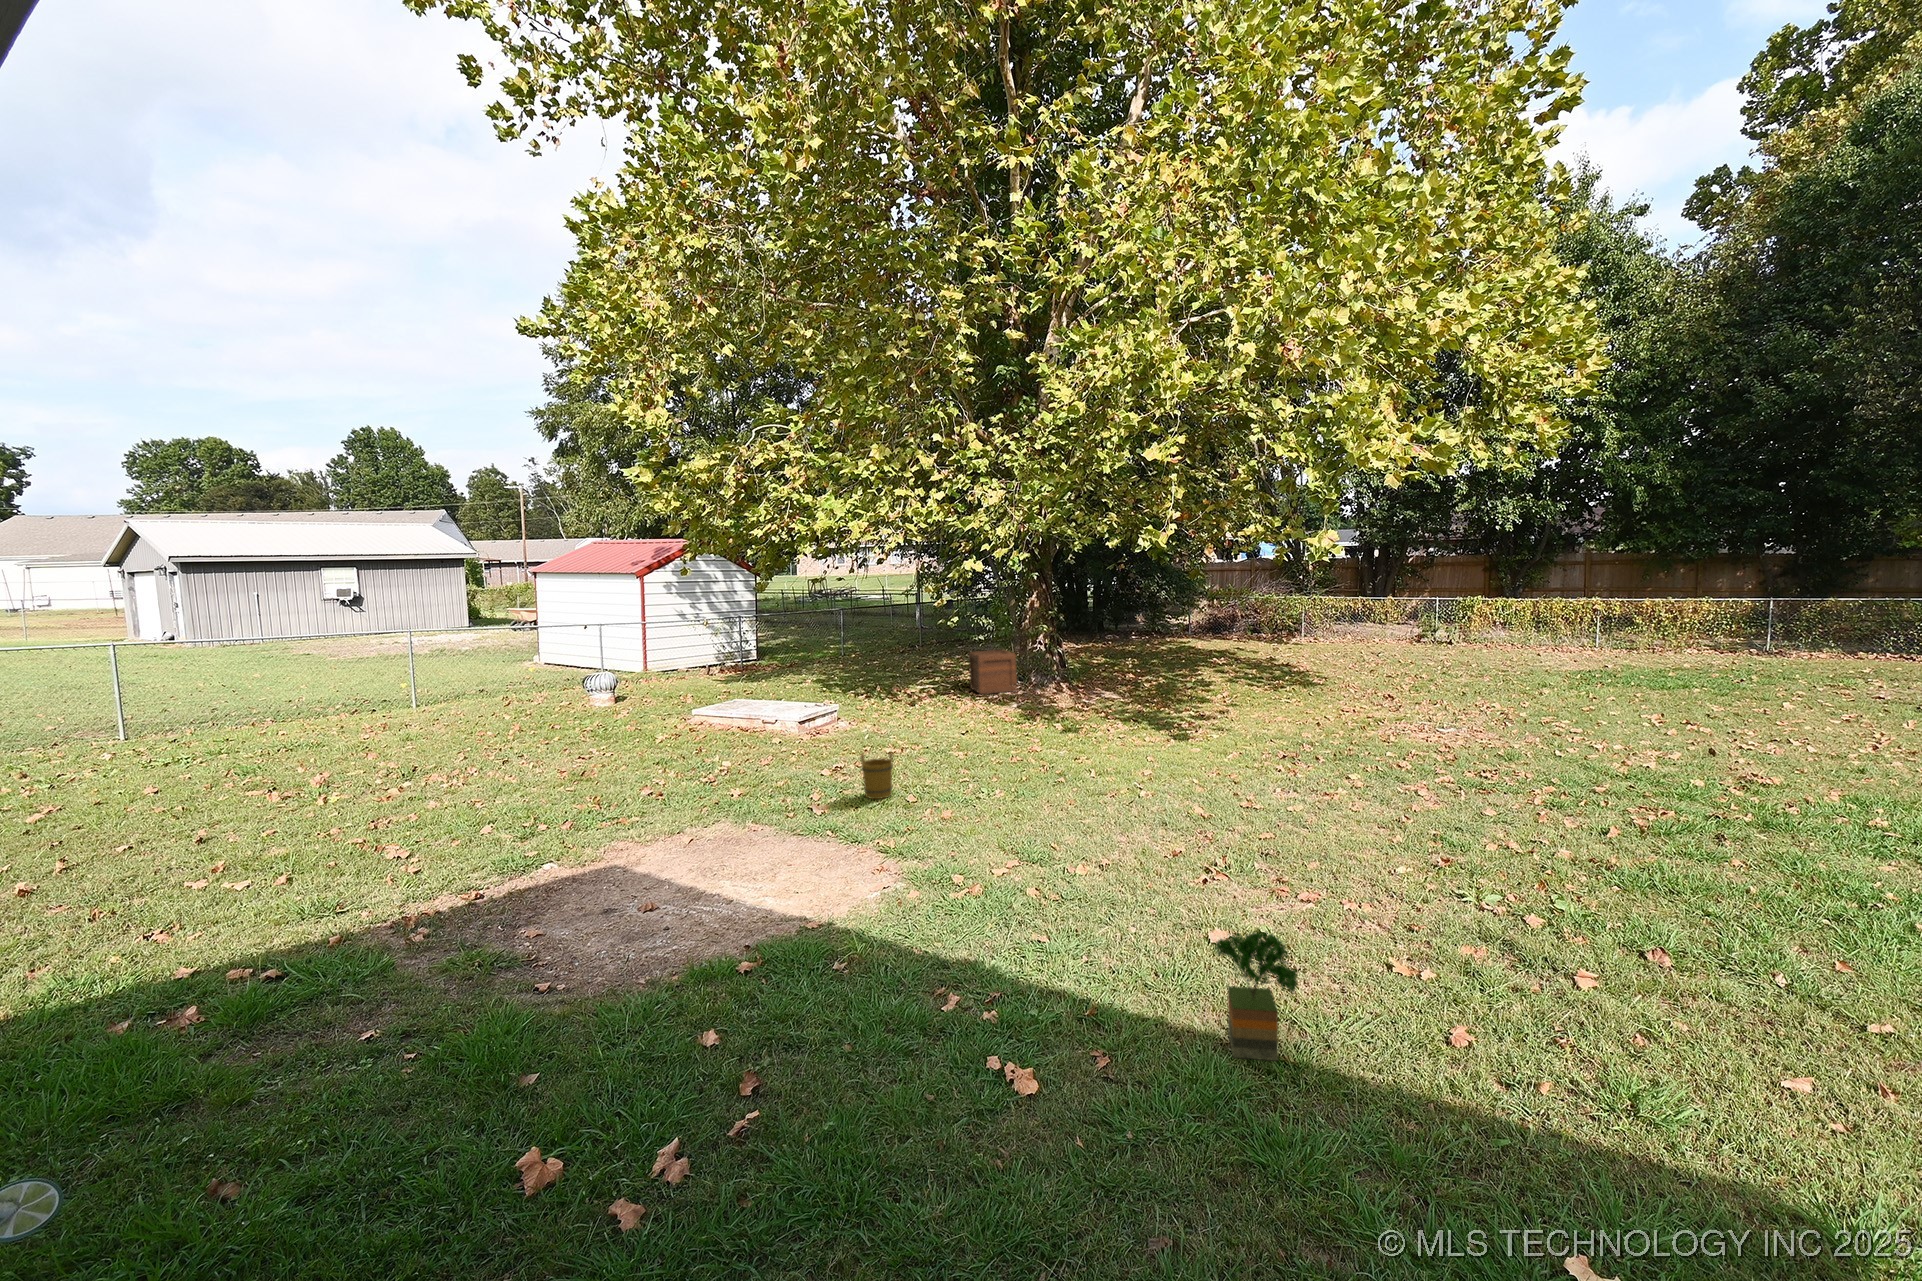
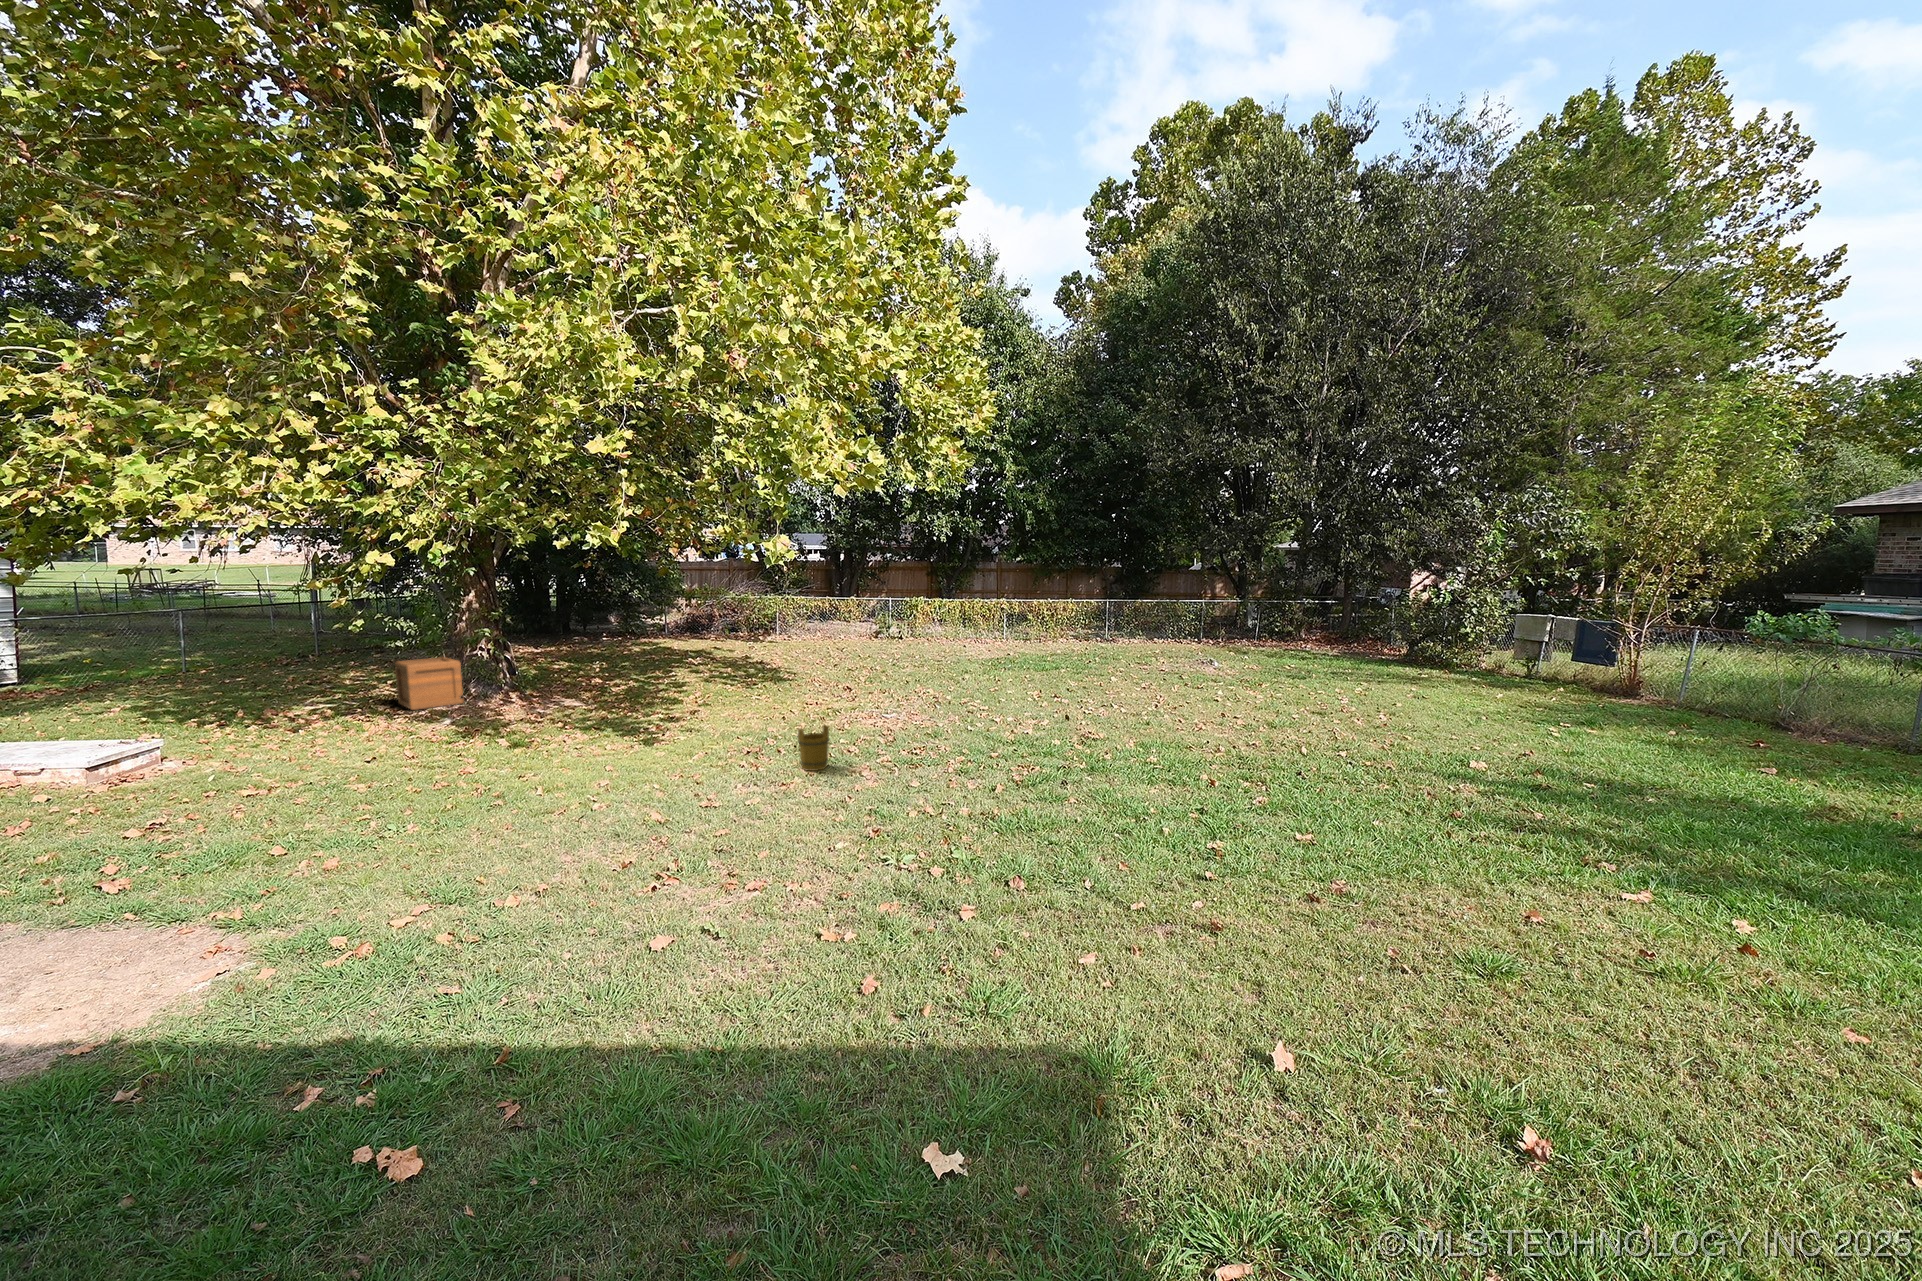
bucket: present [861,752,893,799] -> present [797,725,829,771]
potted tree: present [1215,932,1298,1061] -> none [632,944,725,1094]

